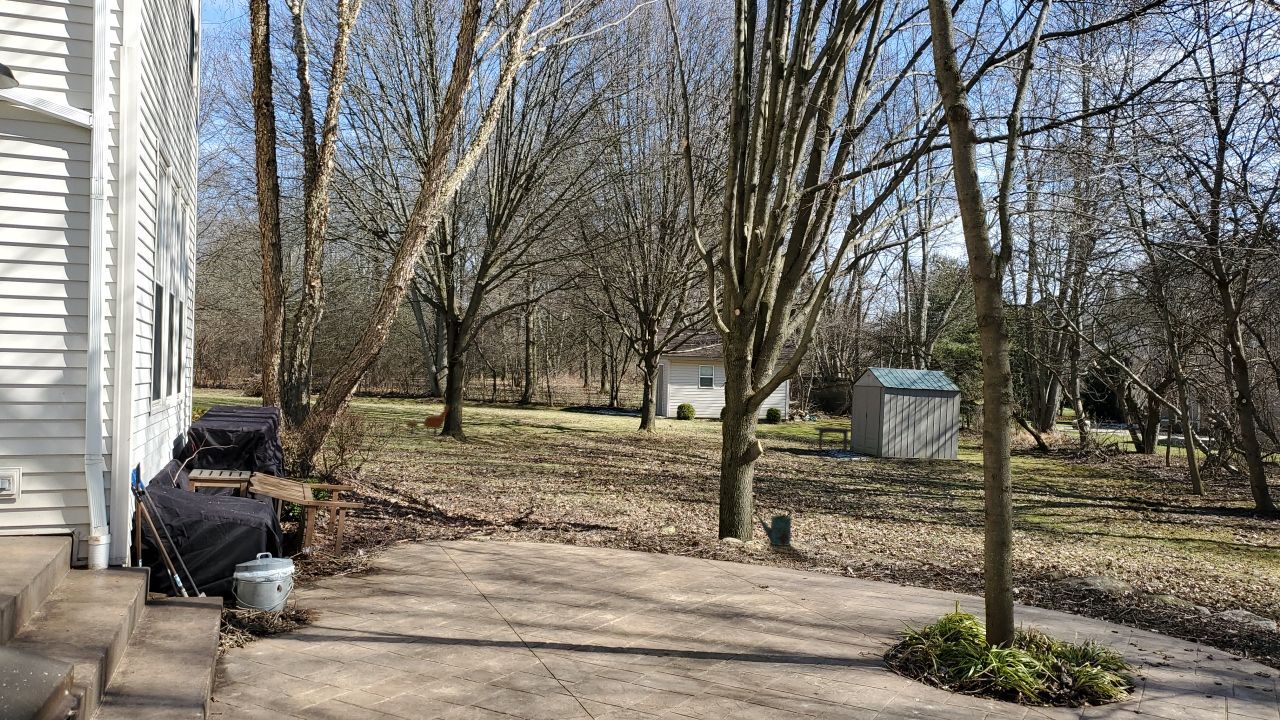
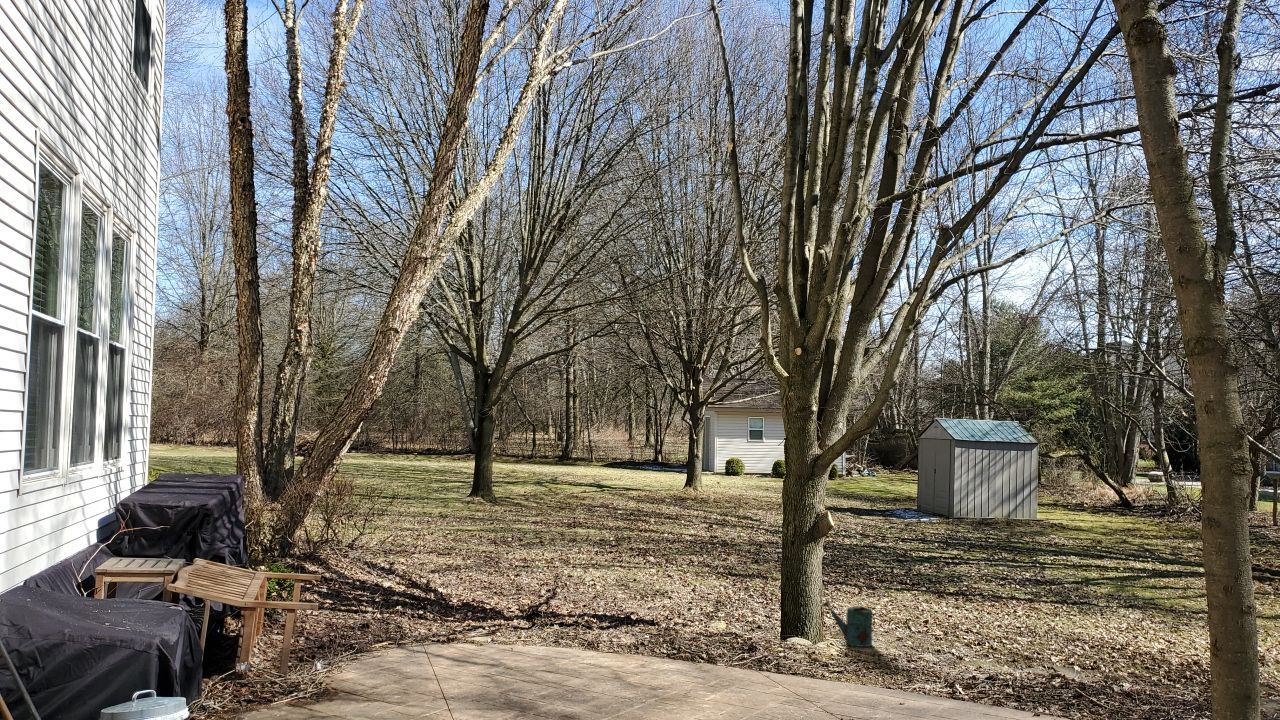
lounge chair: present [407,405,449,434] -> none [431,462,479,496]
round table: present [814,427,853,453] -> none [871,483,917,512]

